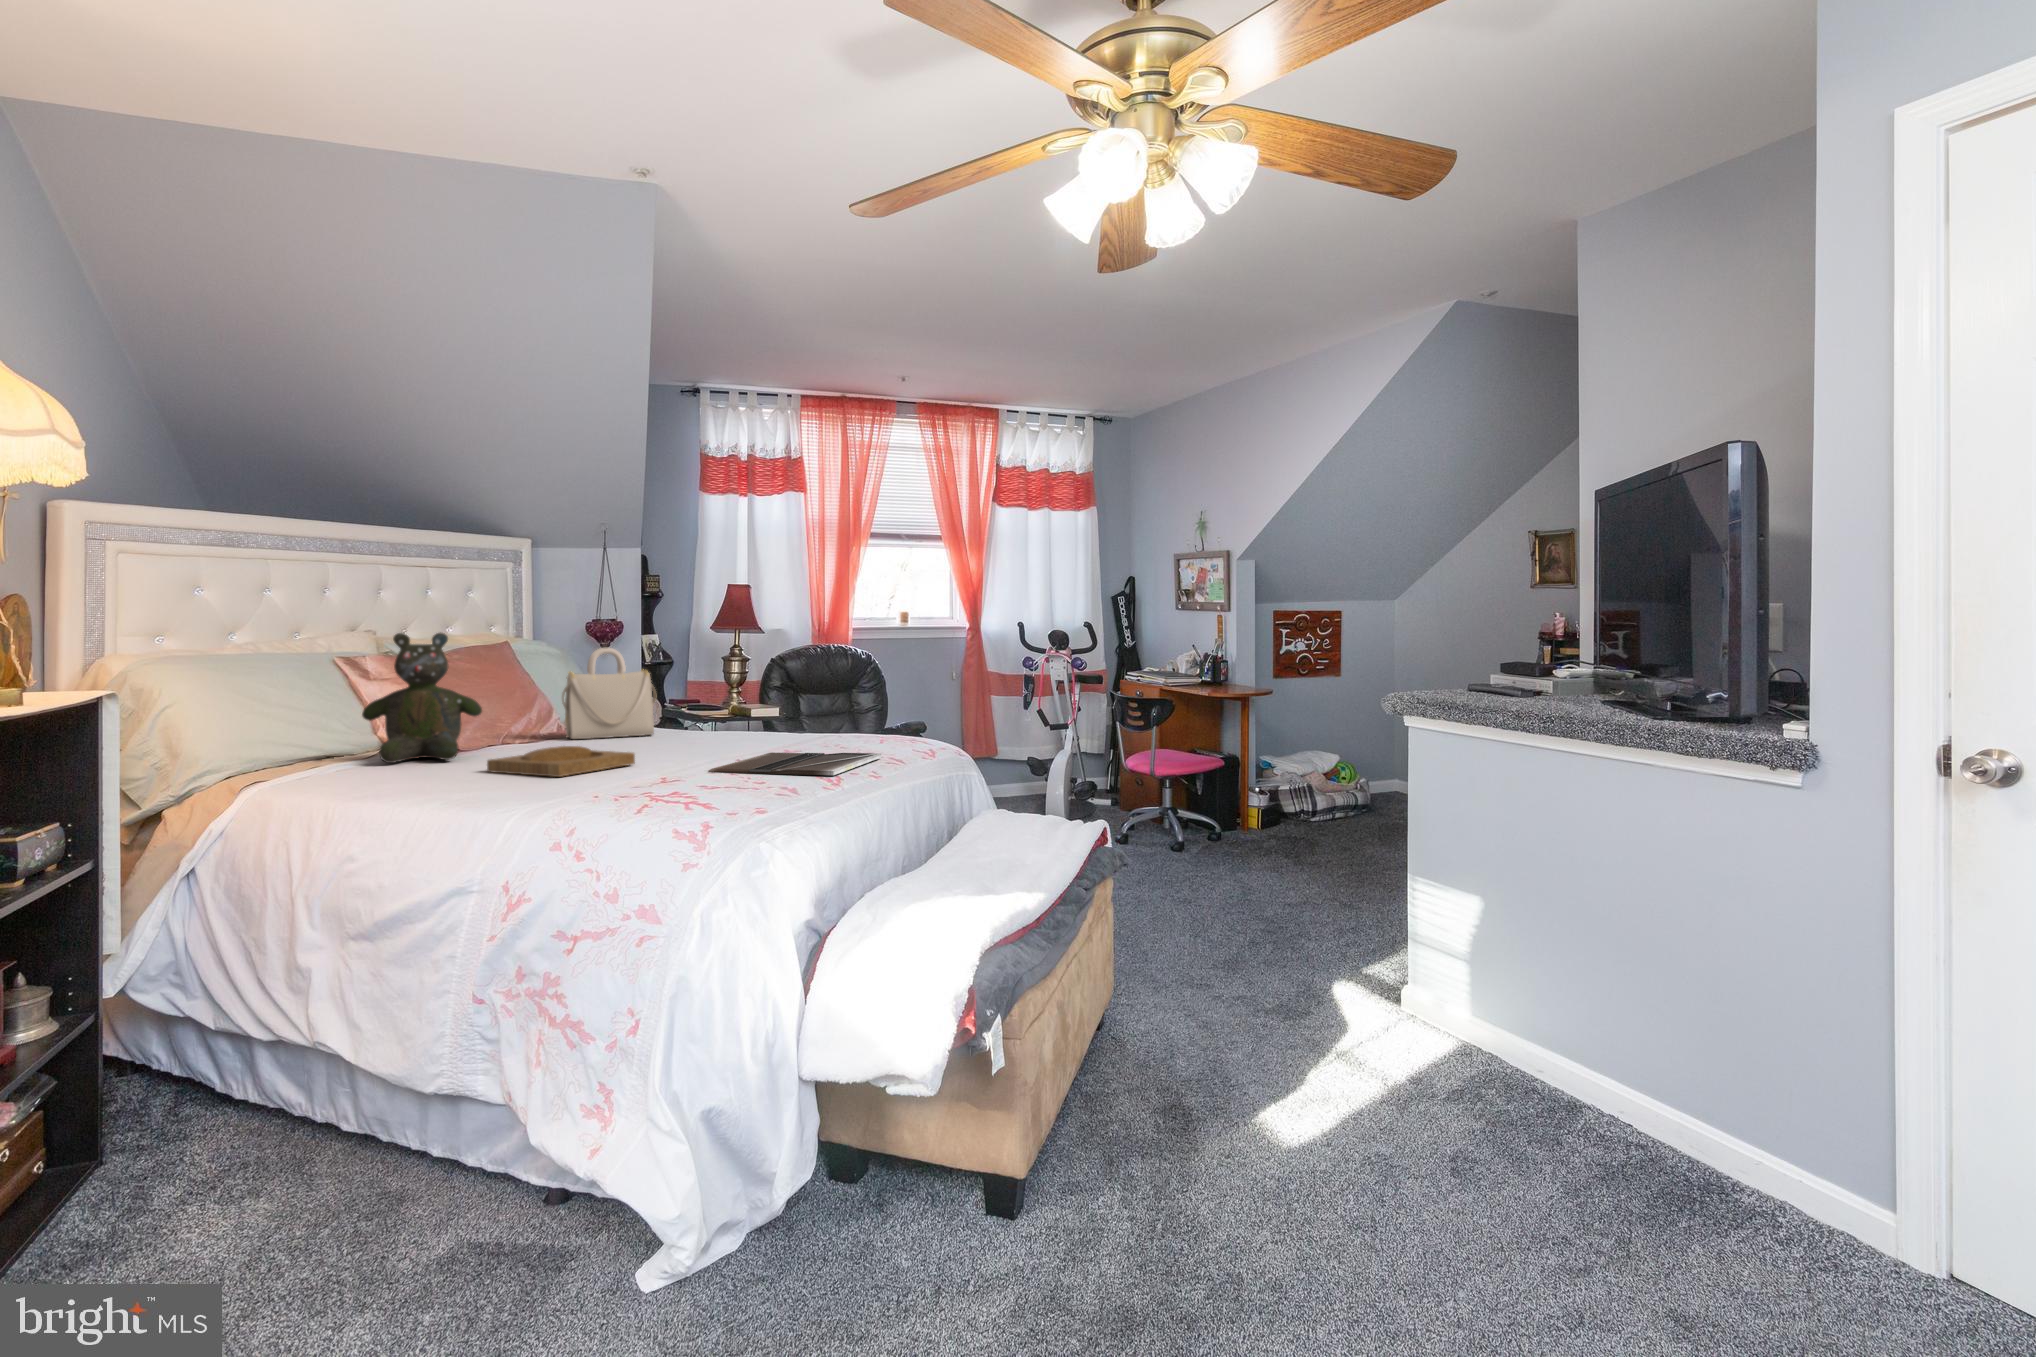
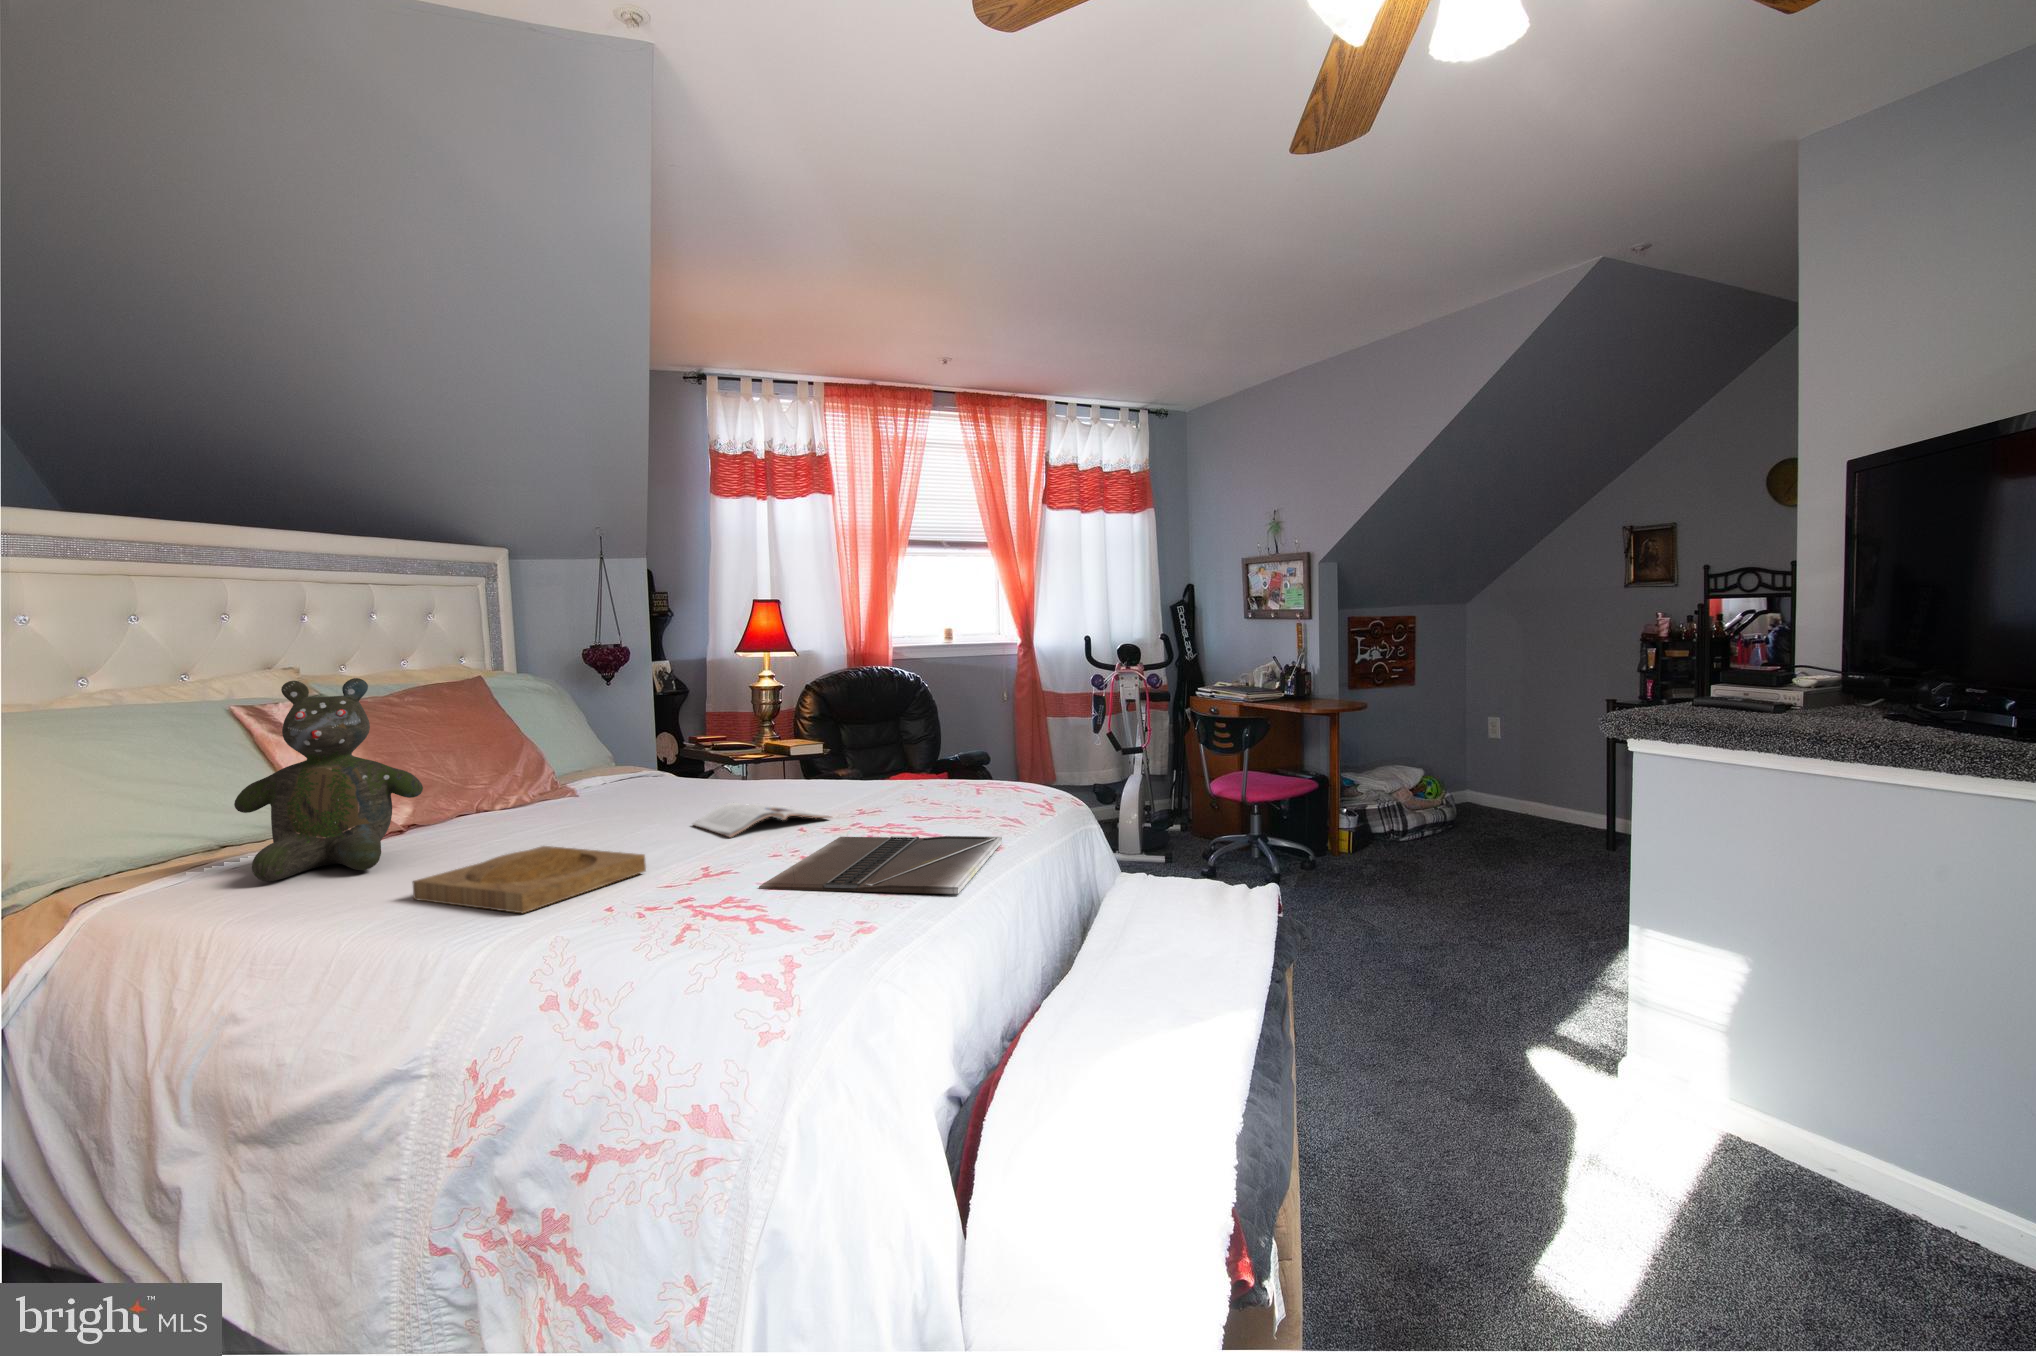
handbag: present [562,648,656,739] -> none [547,686,674,811]
magazine: none [668,733,770,753] -> present [693,803,831,837]

